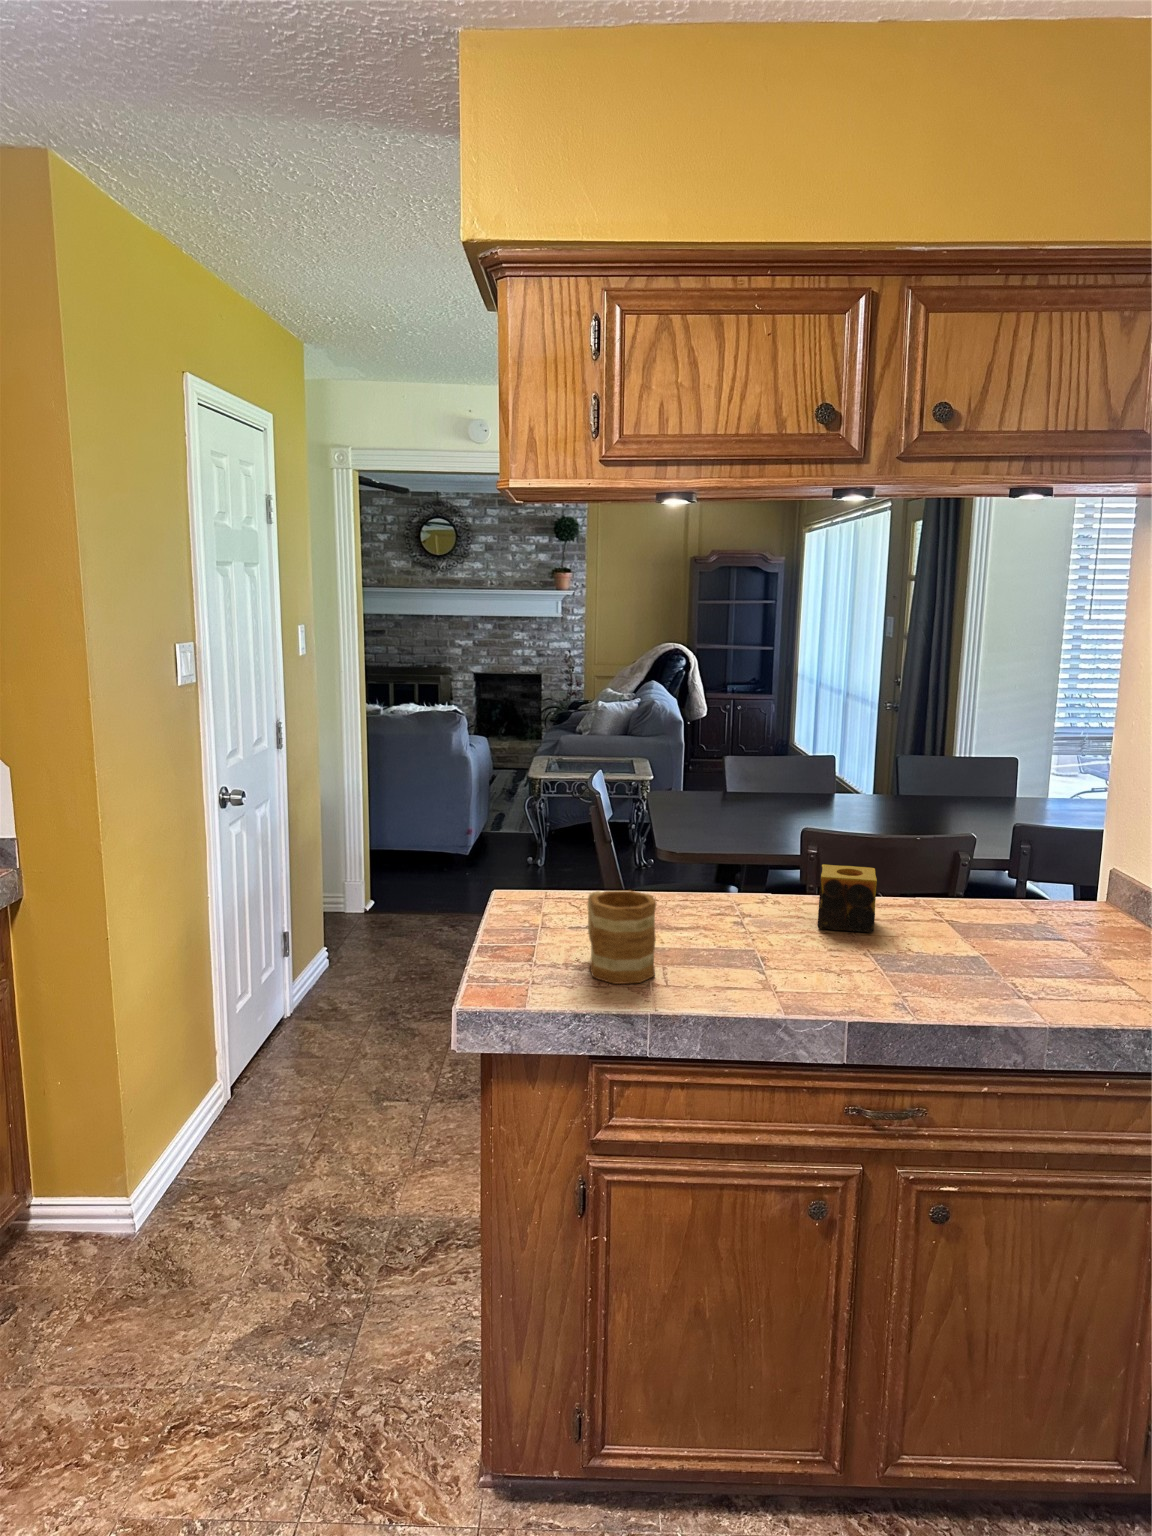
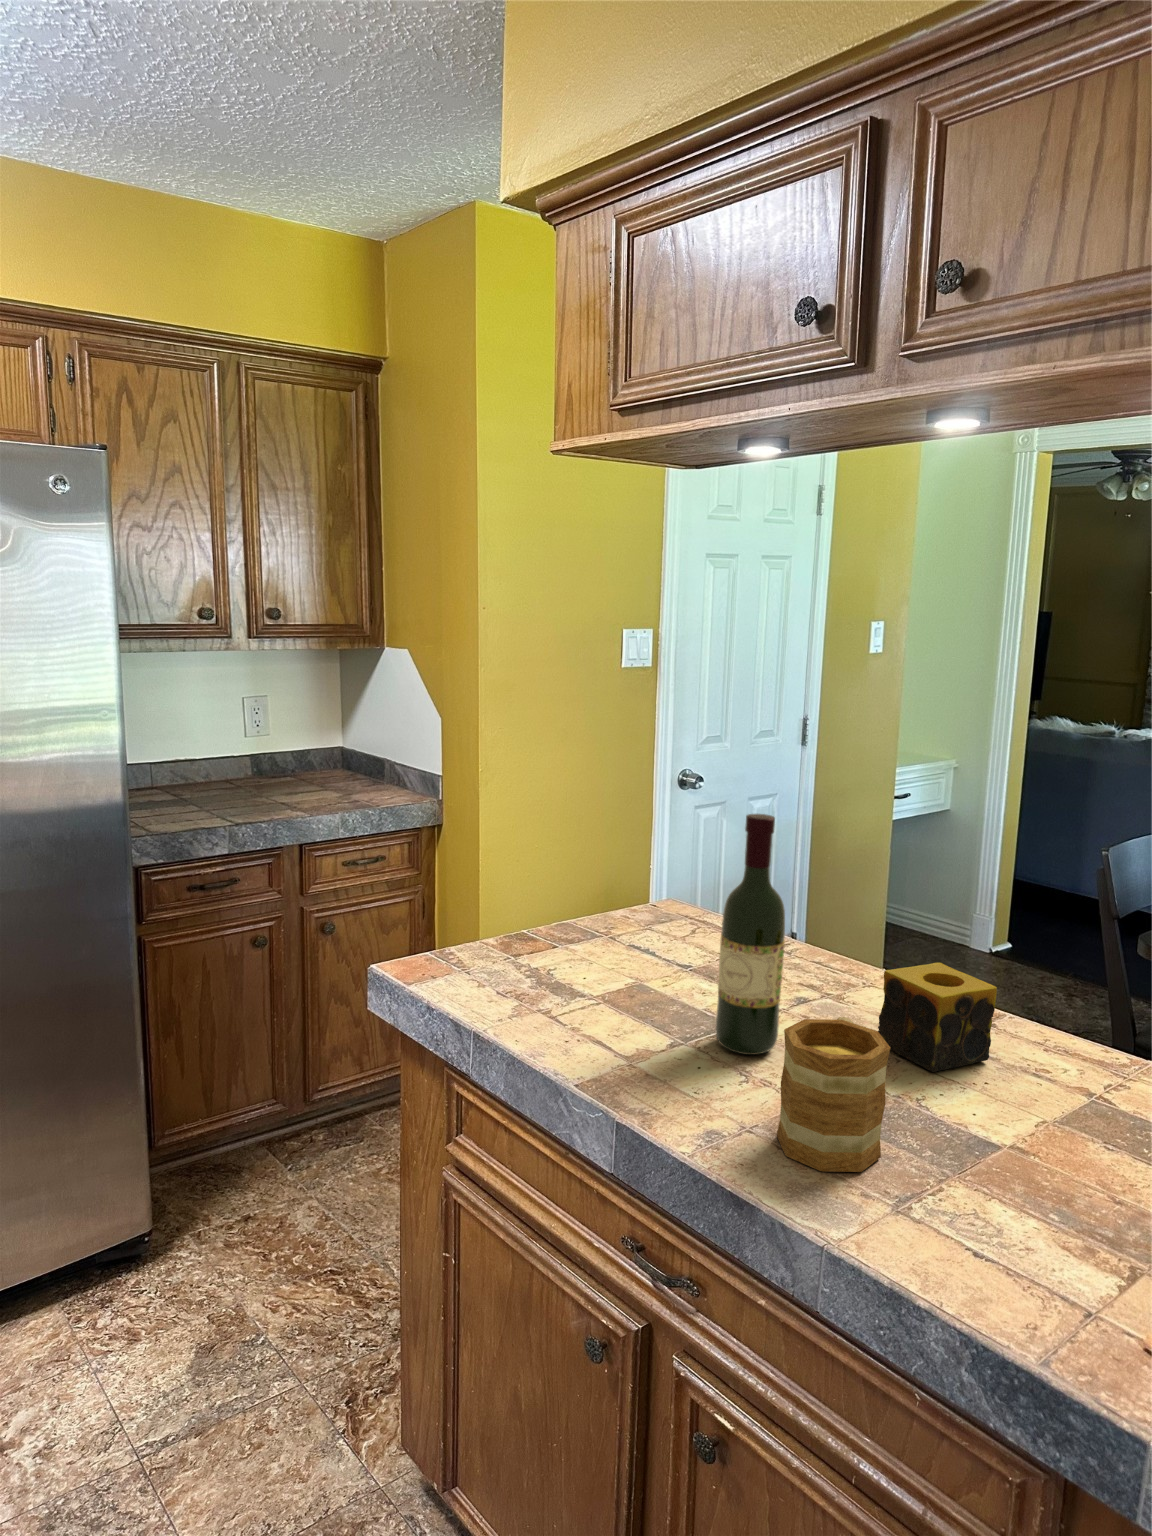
wine bottle: none [762,780,813,961] -> present [715,814,785,1055]
mug: present [588,891,656,984] -> present [777,1017,890,1172]

